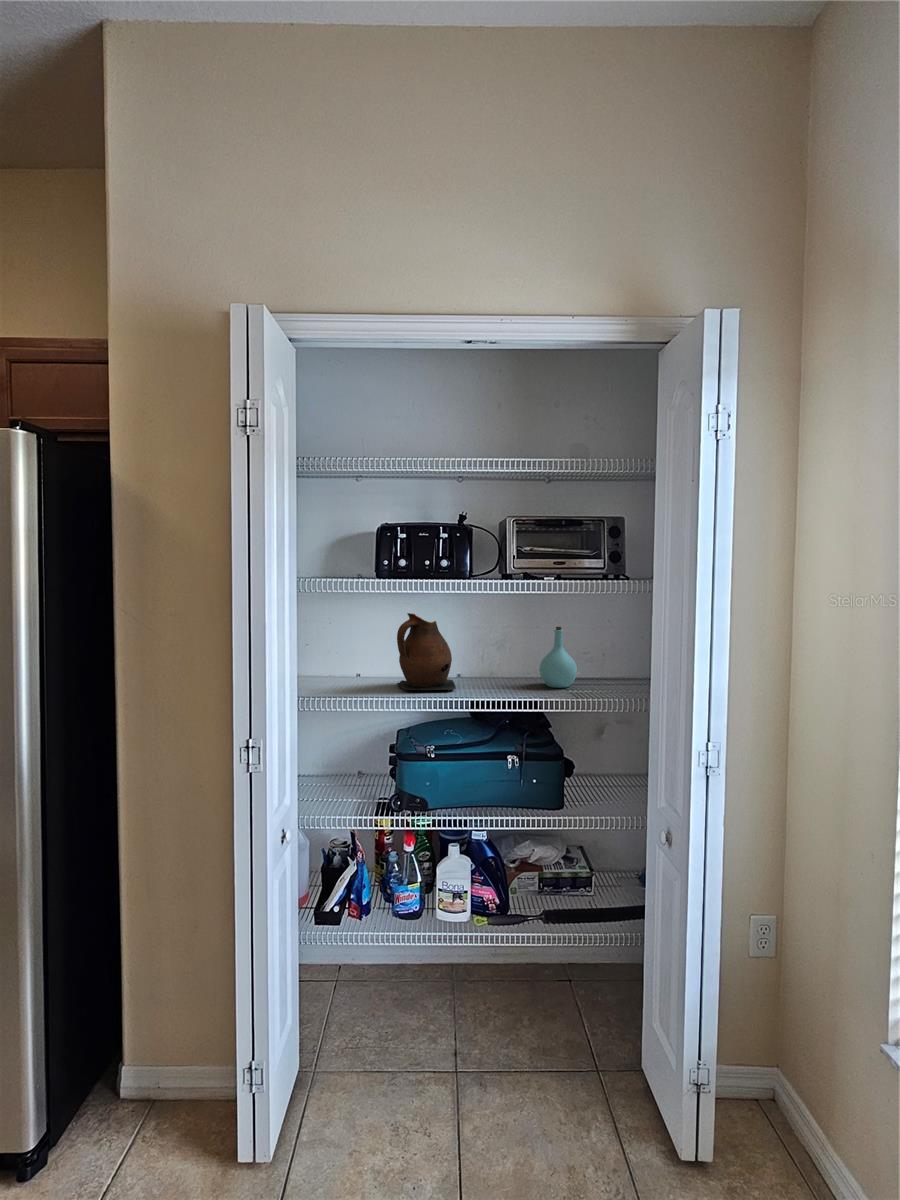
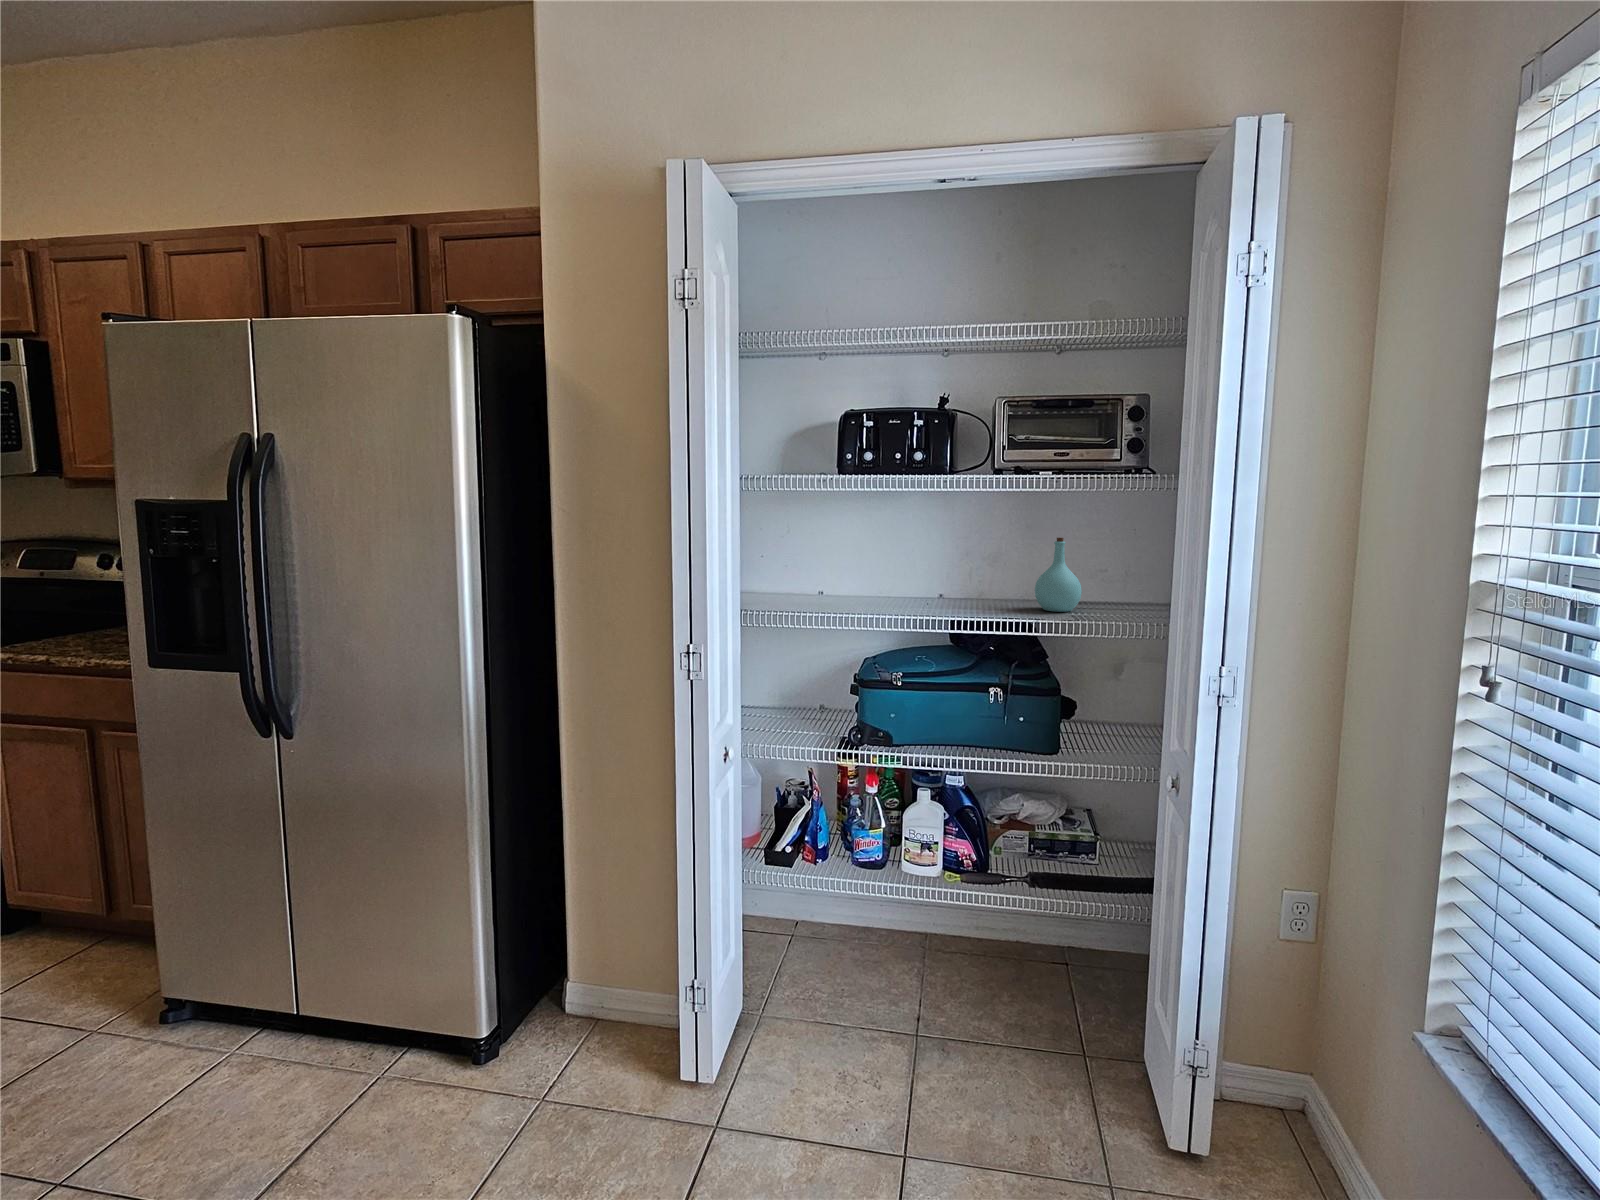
ceramic pitcher: present [397,613,456,691] -> none [860,520,930,612]

